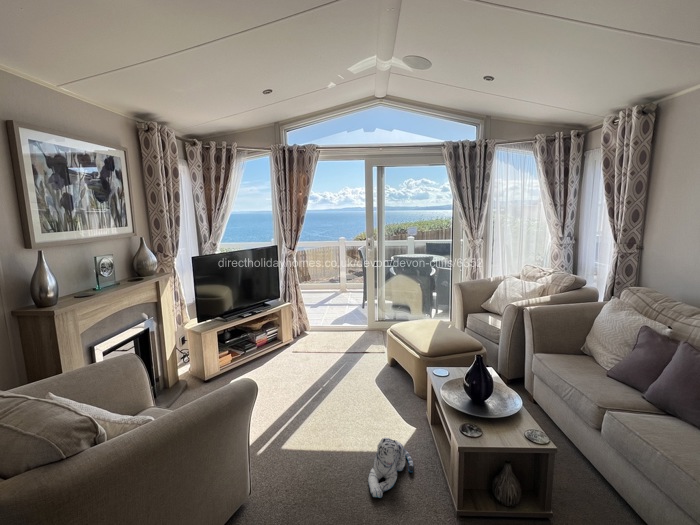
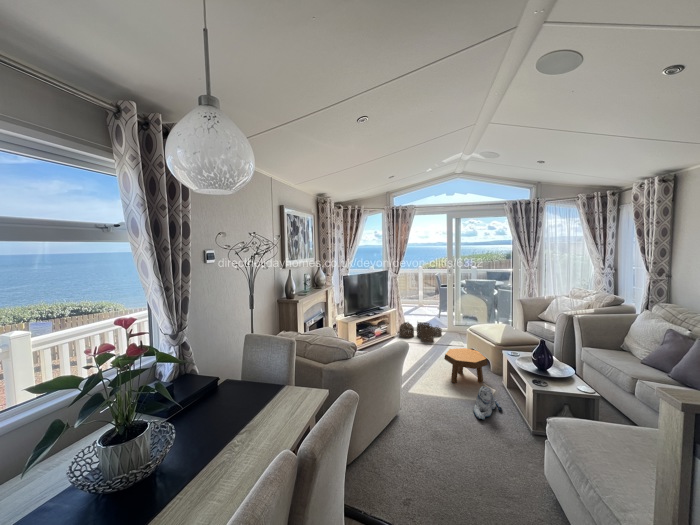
woven basket: none [296,318,358,350] -> present [399,322,442,342]
footstool: none [340,363,403,423] -> present [444,348,488,383]

